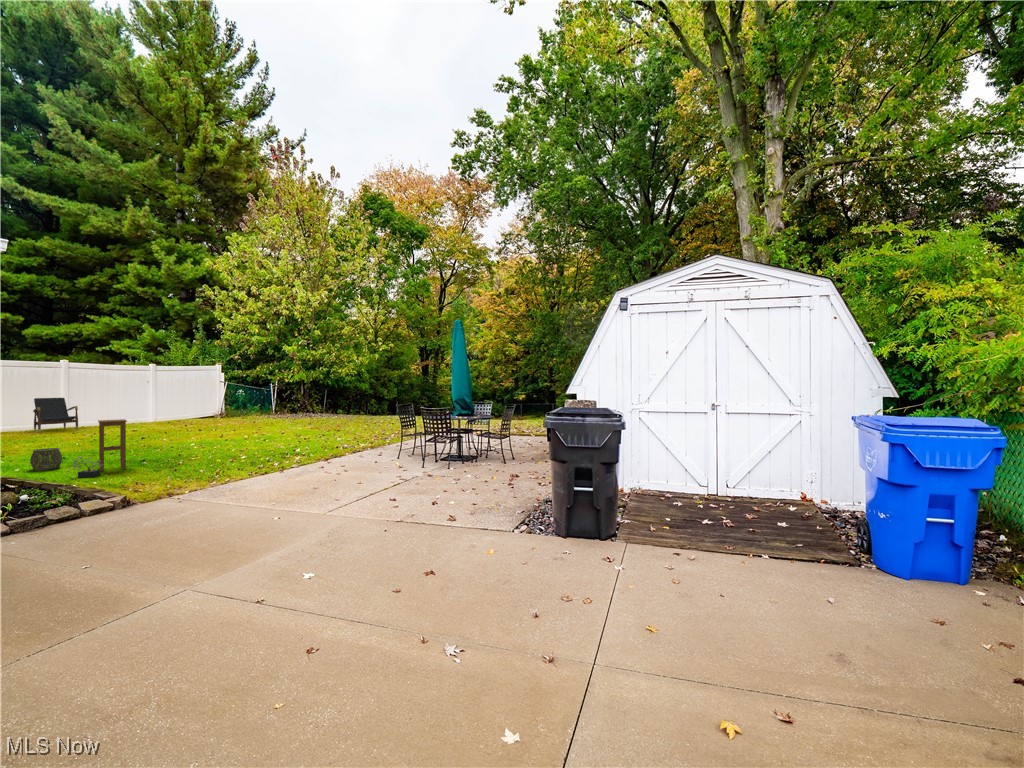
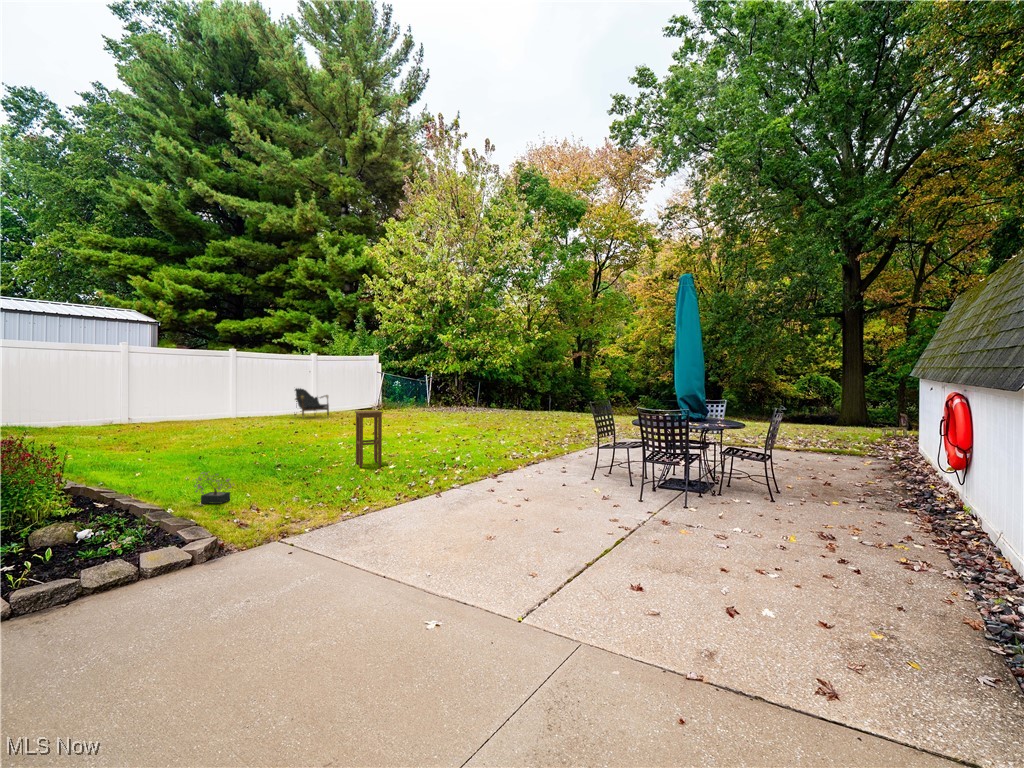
lounge chair: present [33,398,78,433] -> present [295,388,329,418]
stool: present [98,419,127,471] -> present [355,410,383,468]
woven basket: present [30,448,62,470] -> none [158,454,196,485]

